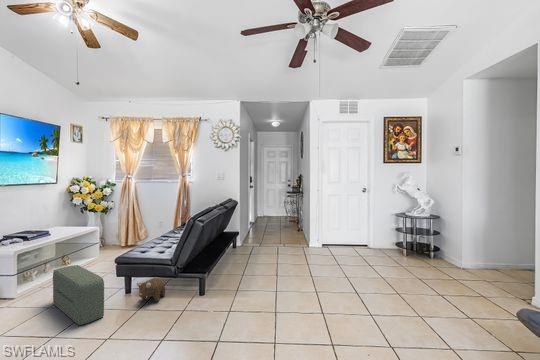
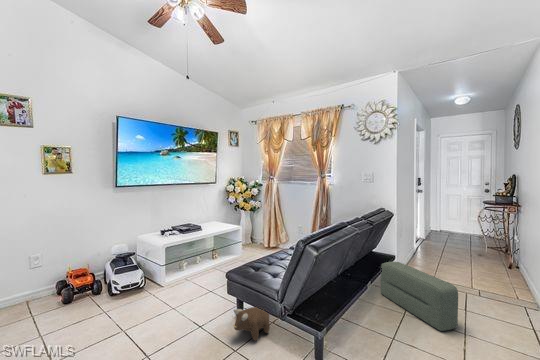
pouf: present [53,265,104,325] -> present [381,262,458,331]

